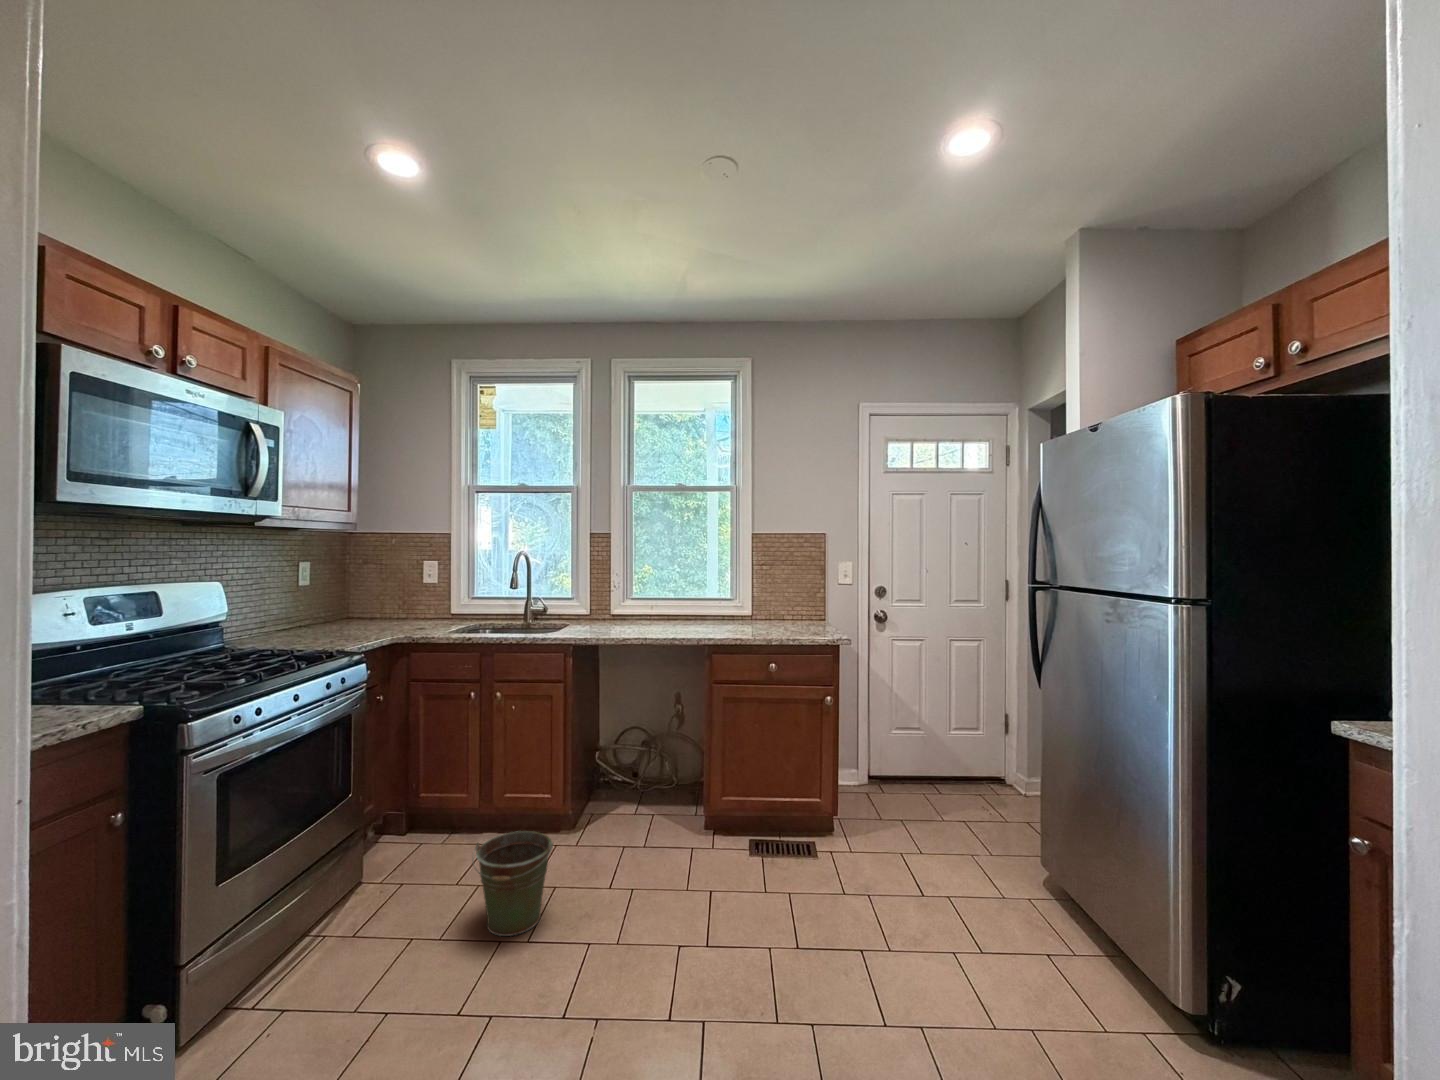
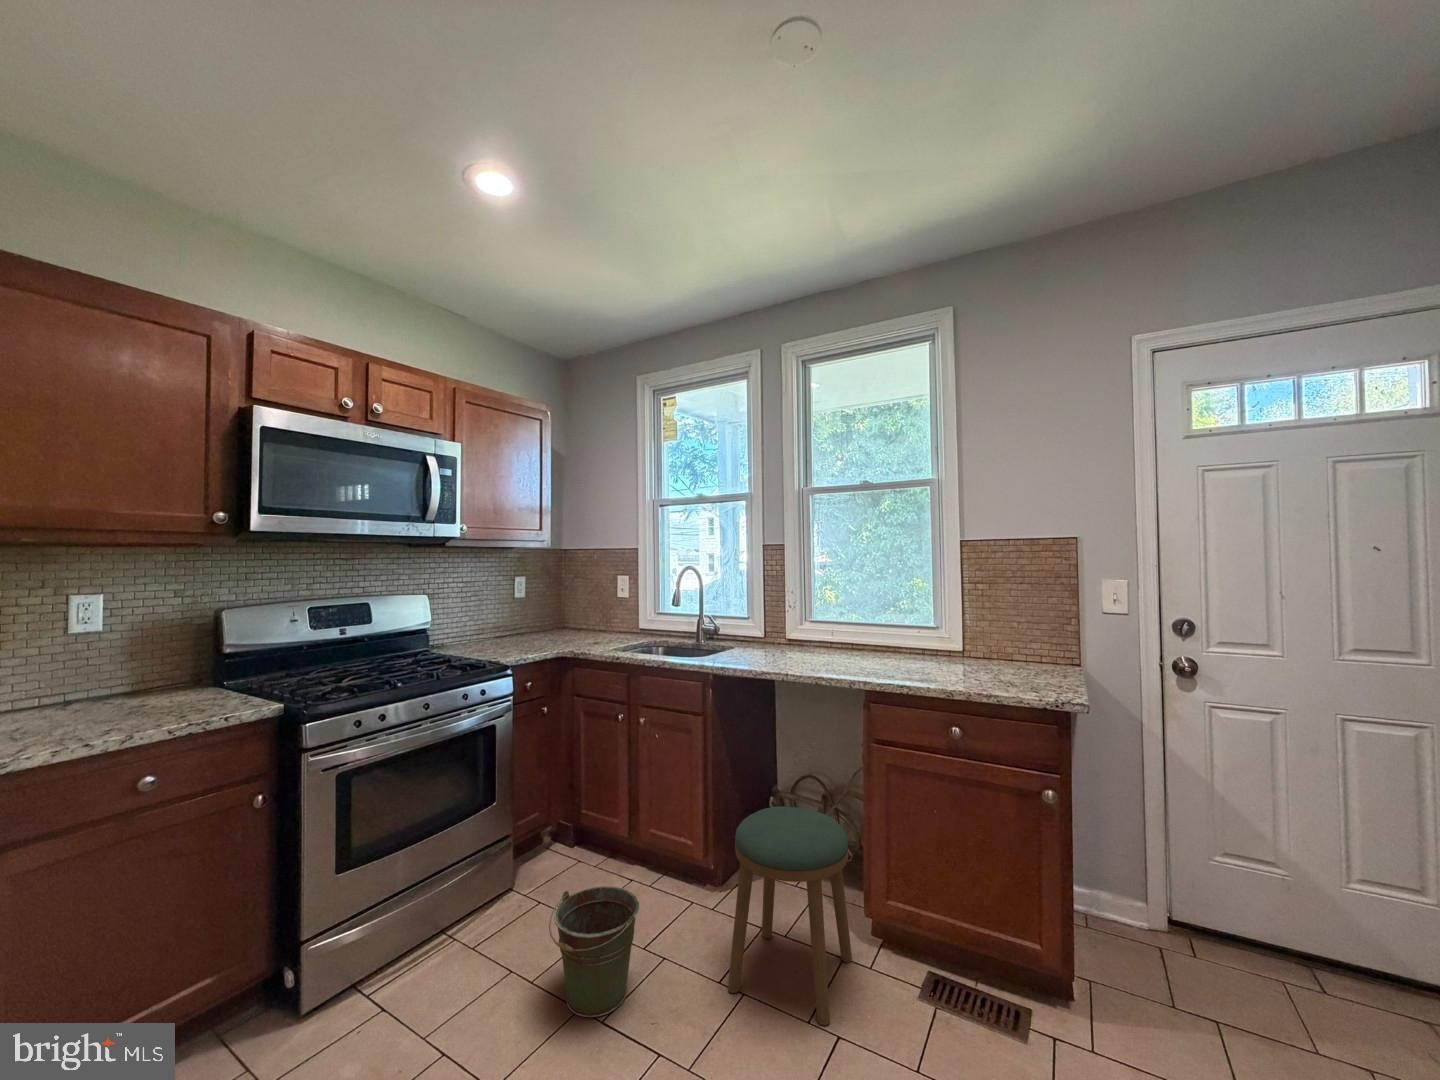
stool: none [618,742,706,888] -> present [728,806,852,1025]

